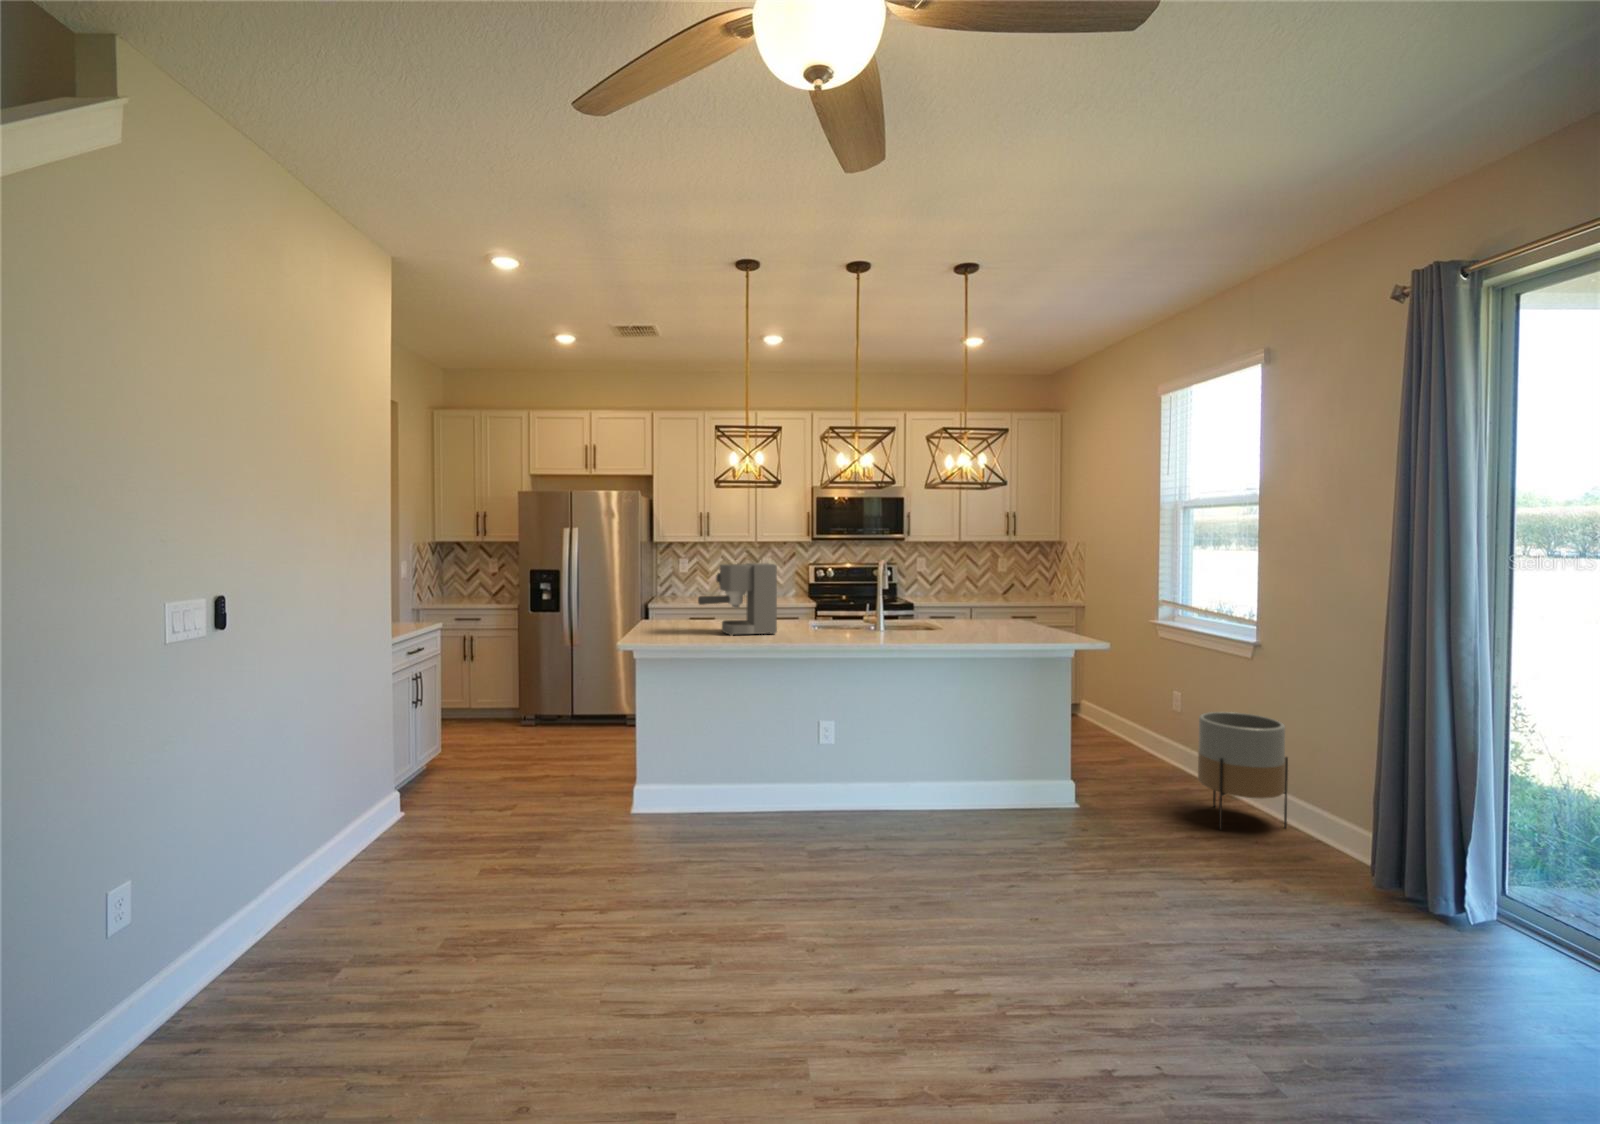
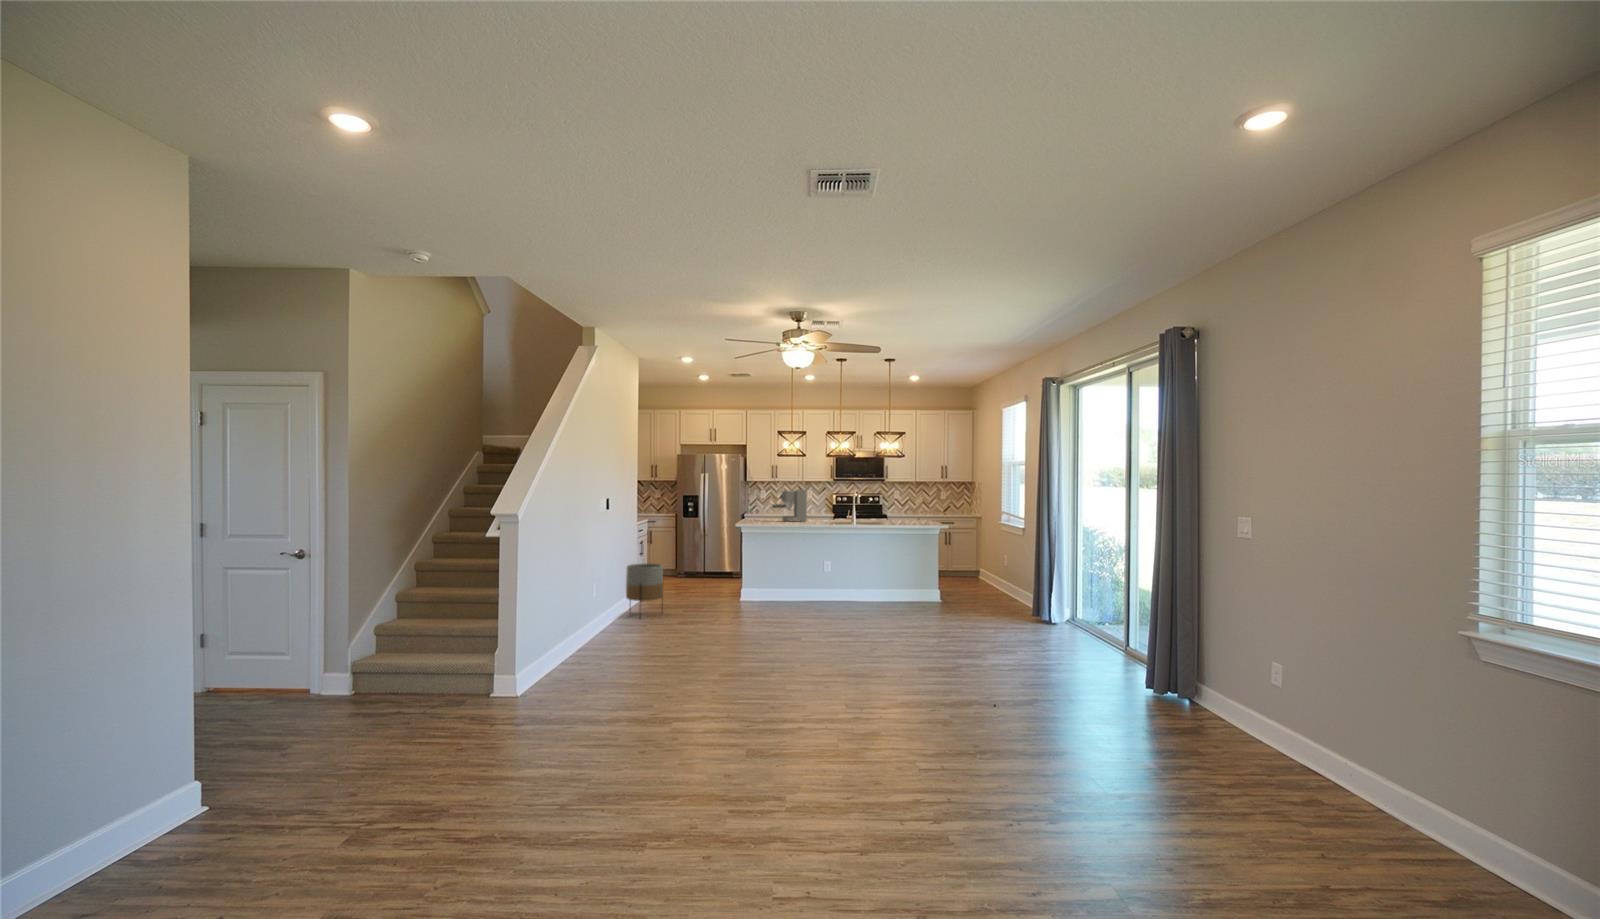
planter: present [1198,712,1288,830] -> present [626,563,663,602]

